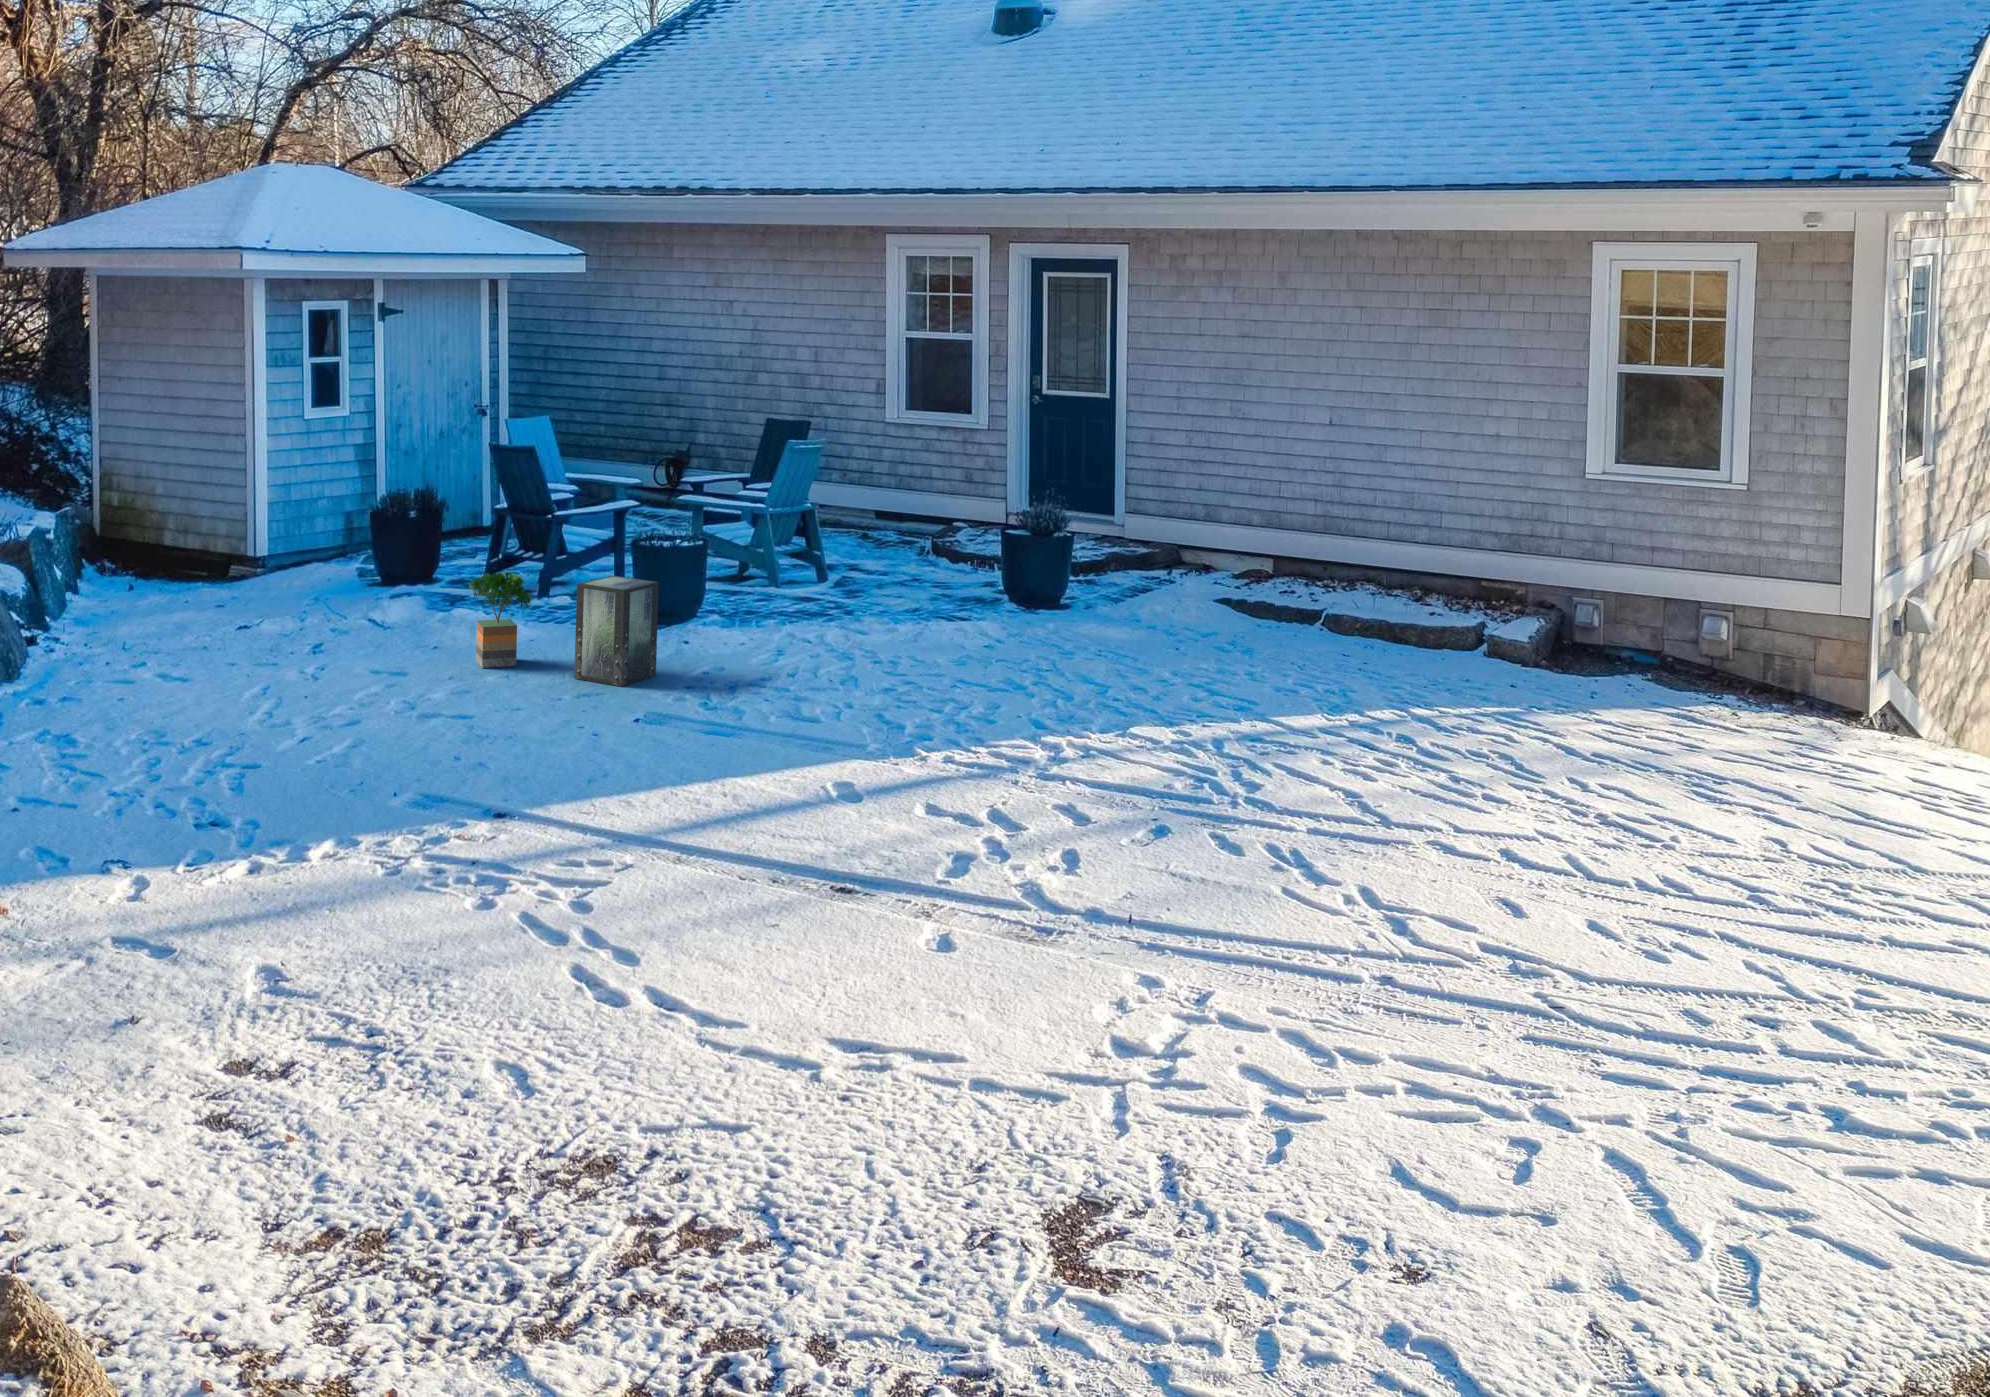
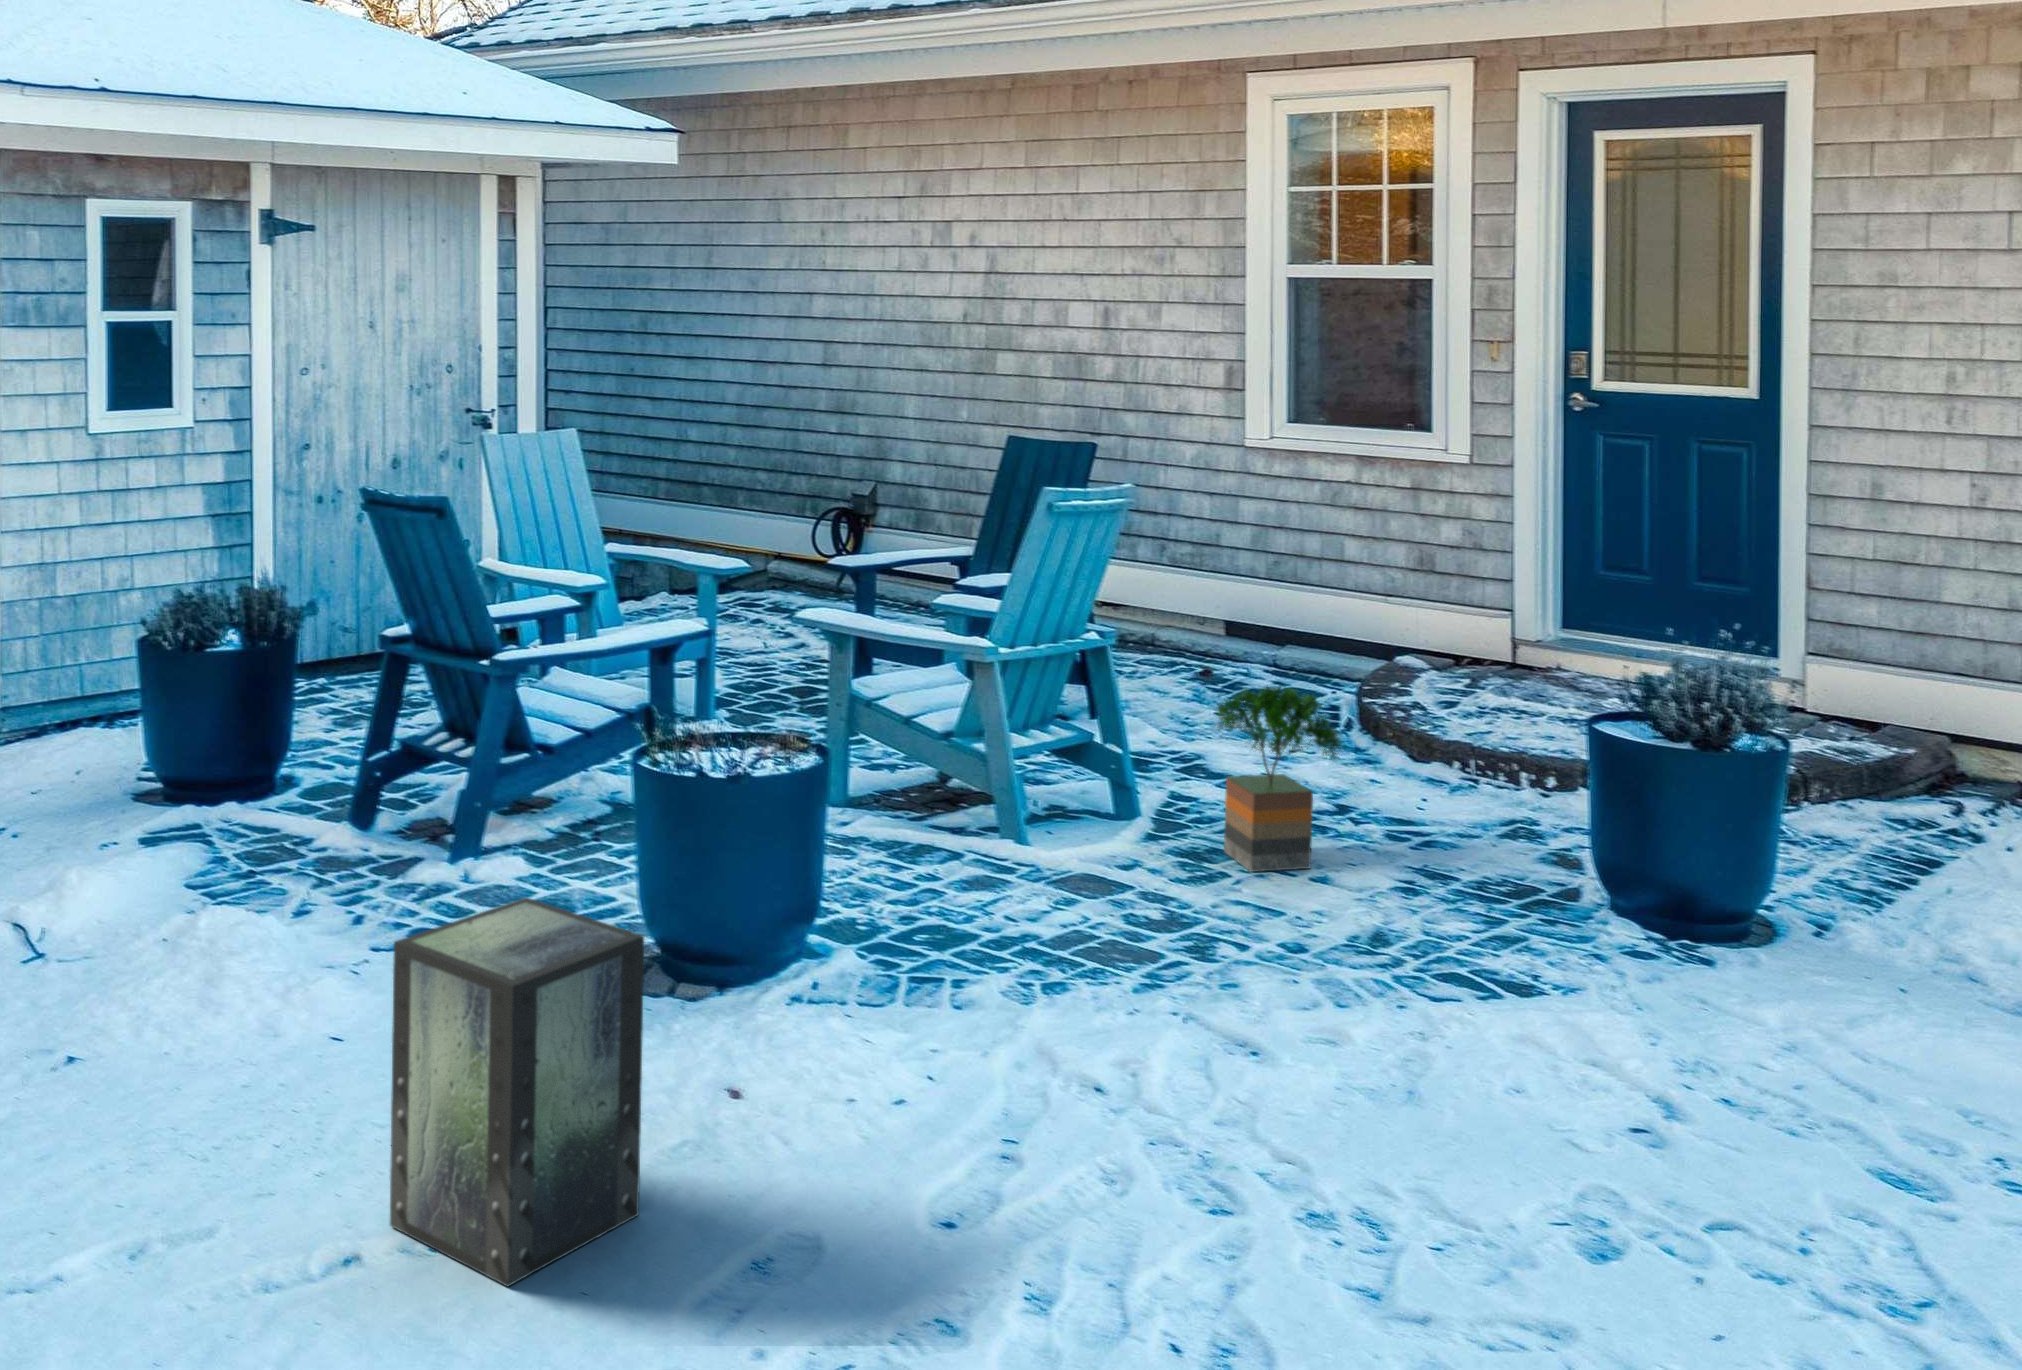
potted tree: present [469,572,532,668] -> present [1215,685,1342,872]

